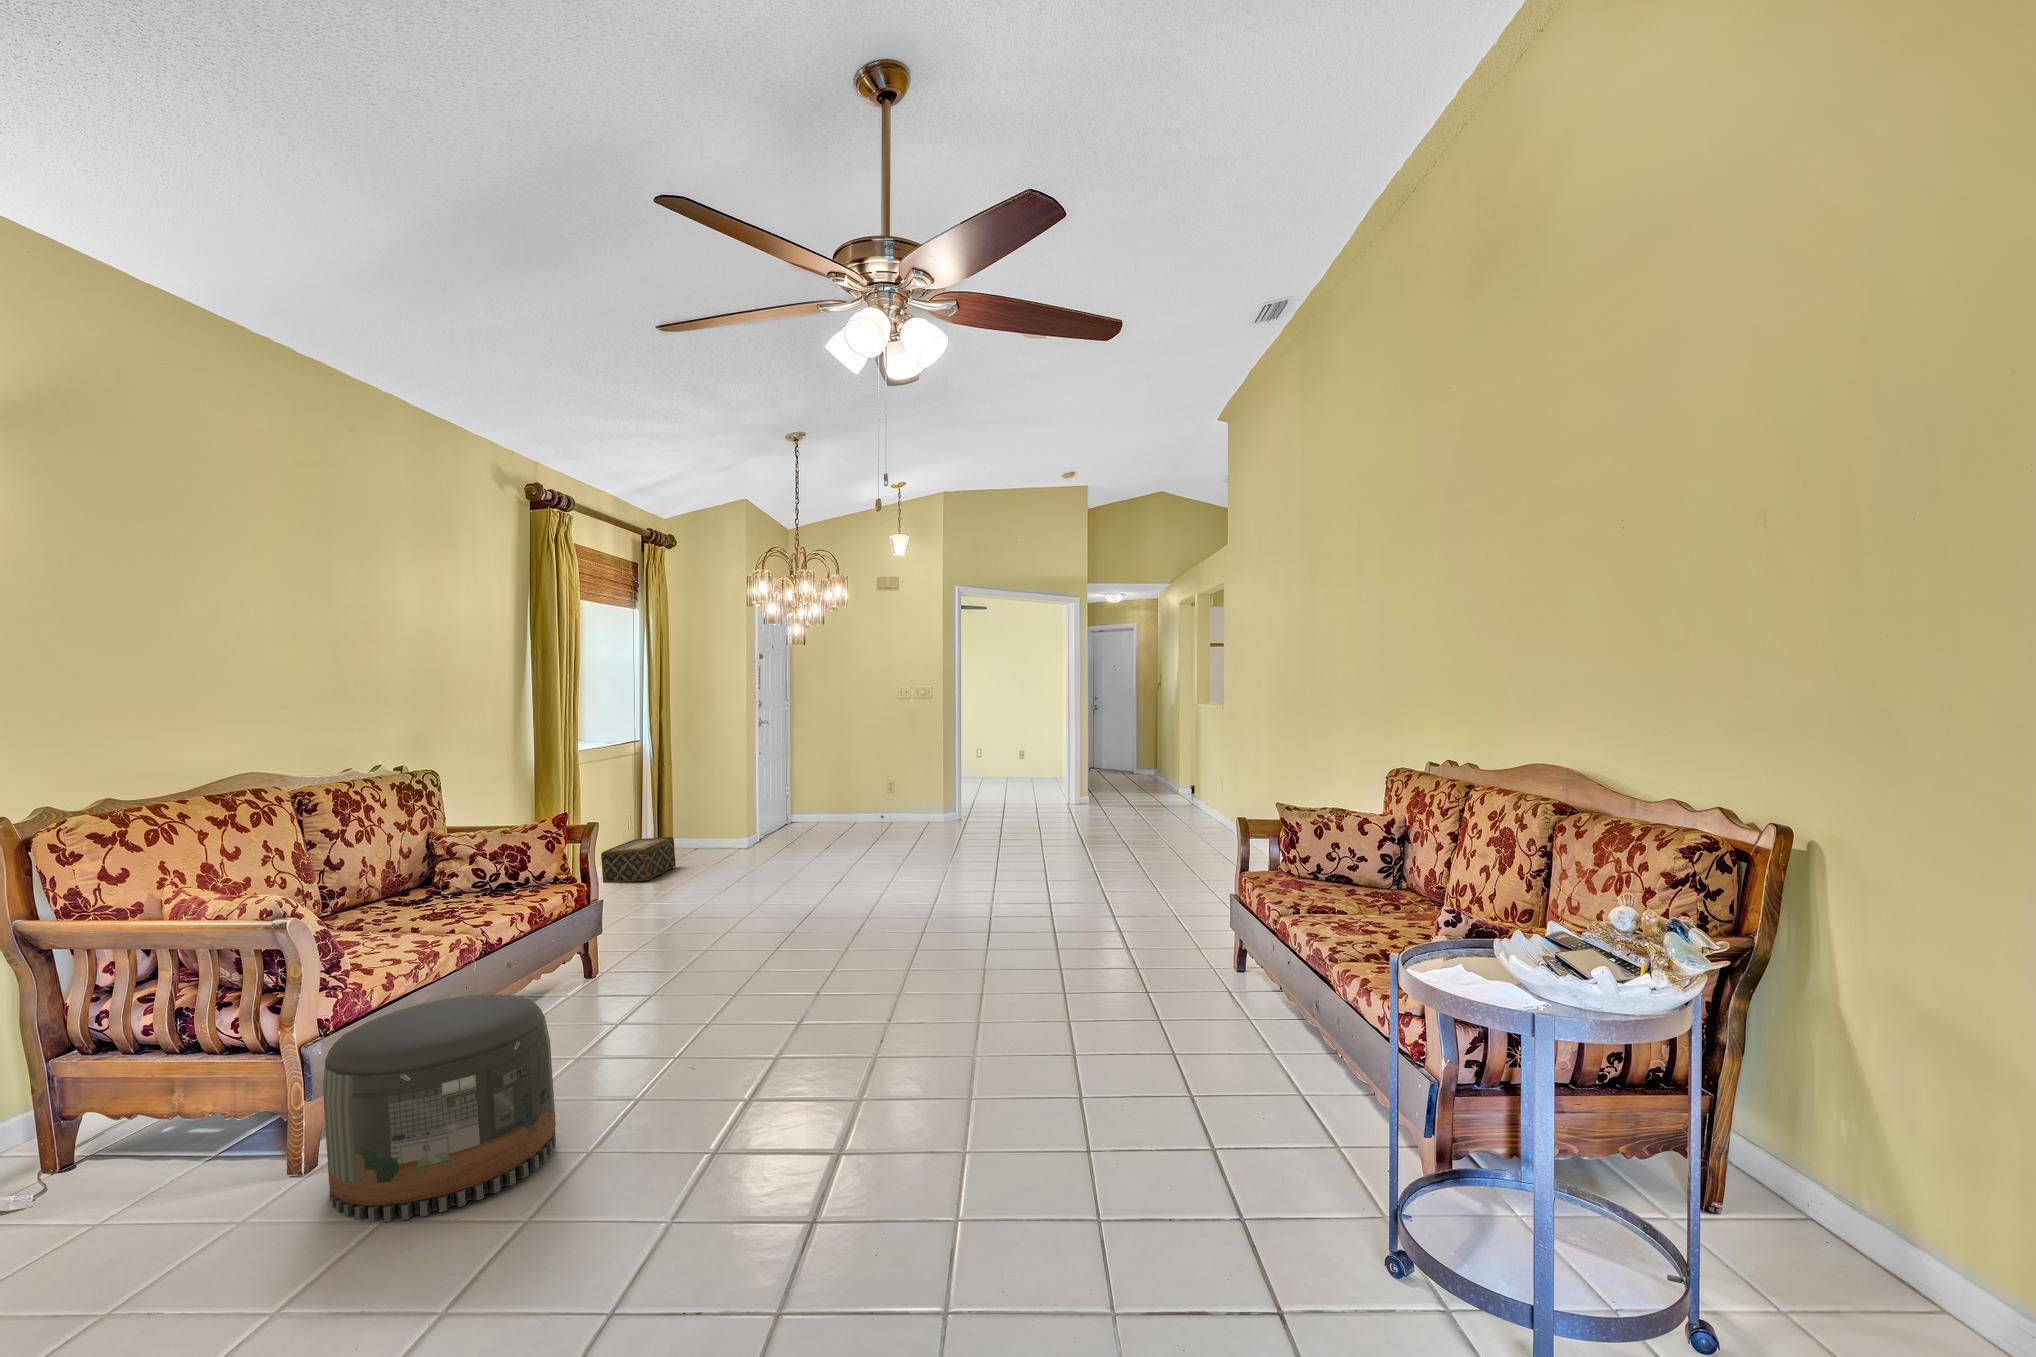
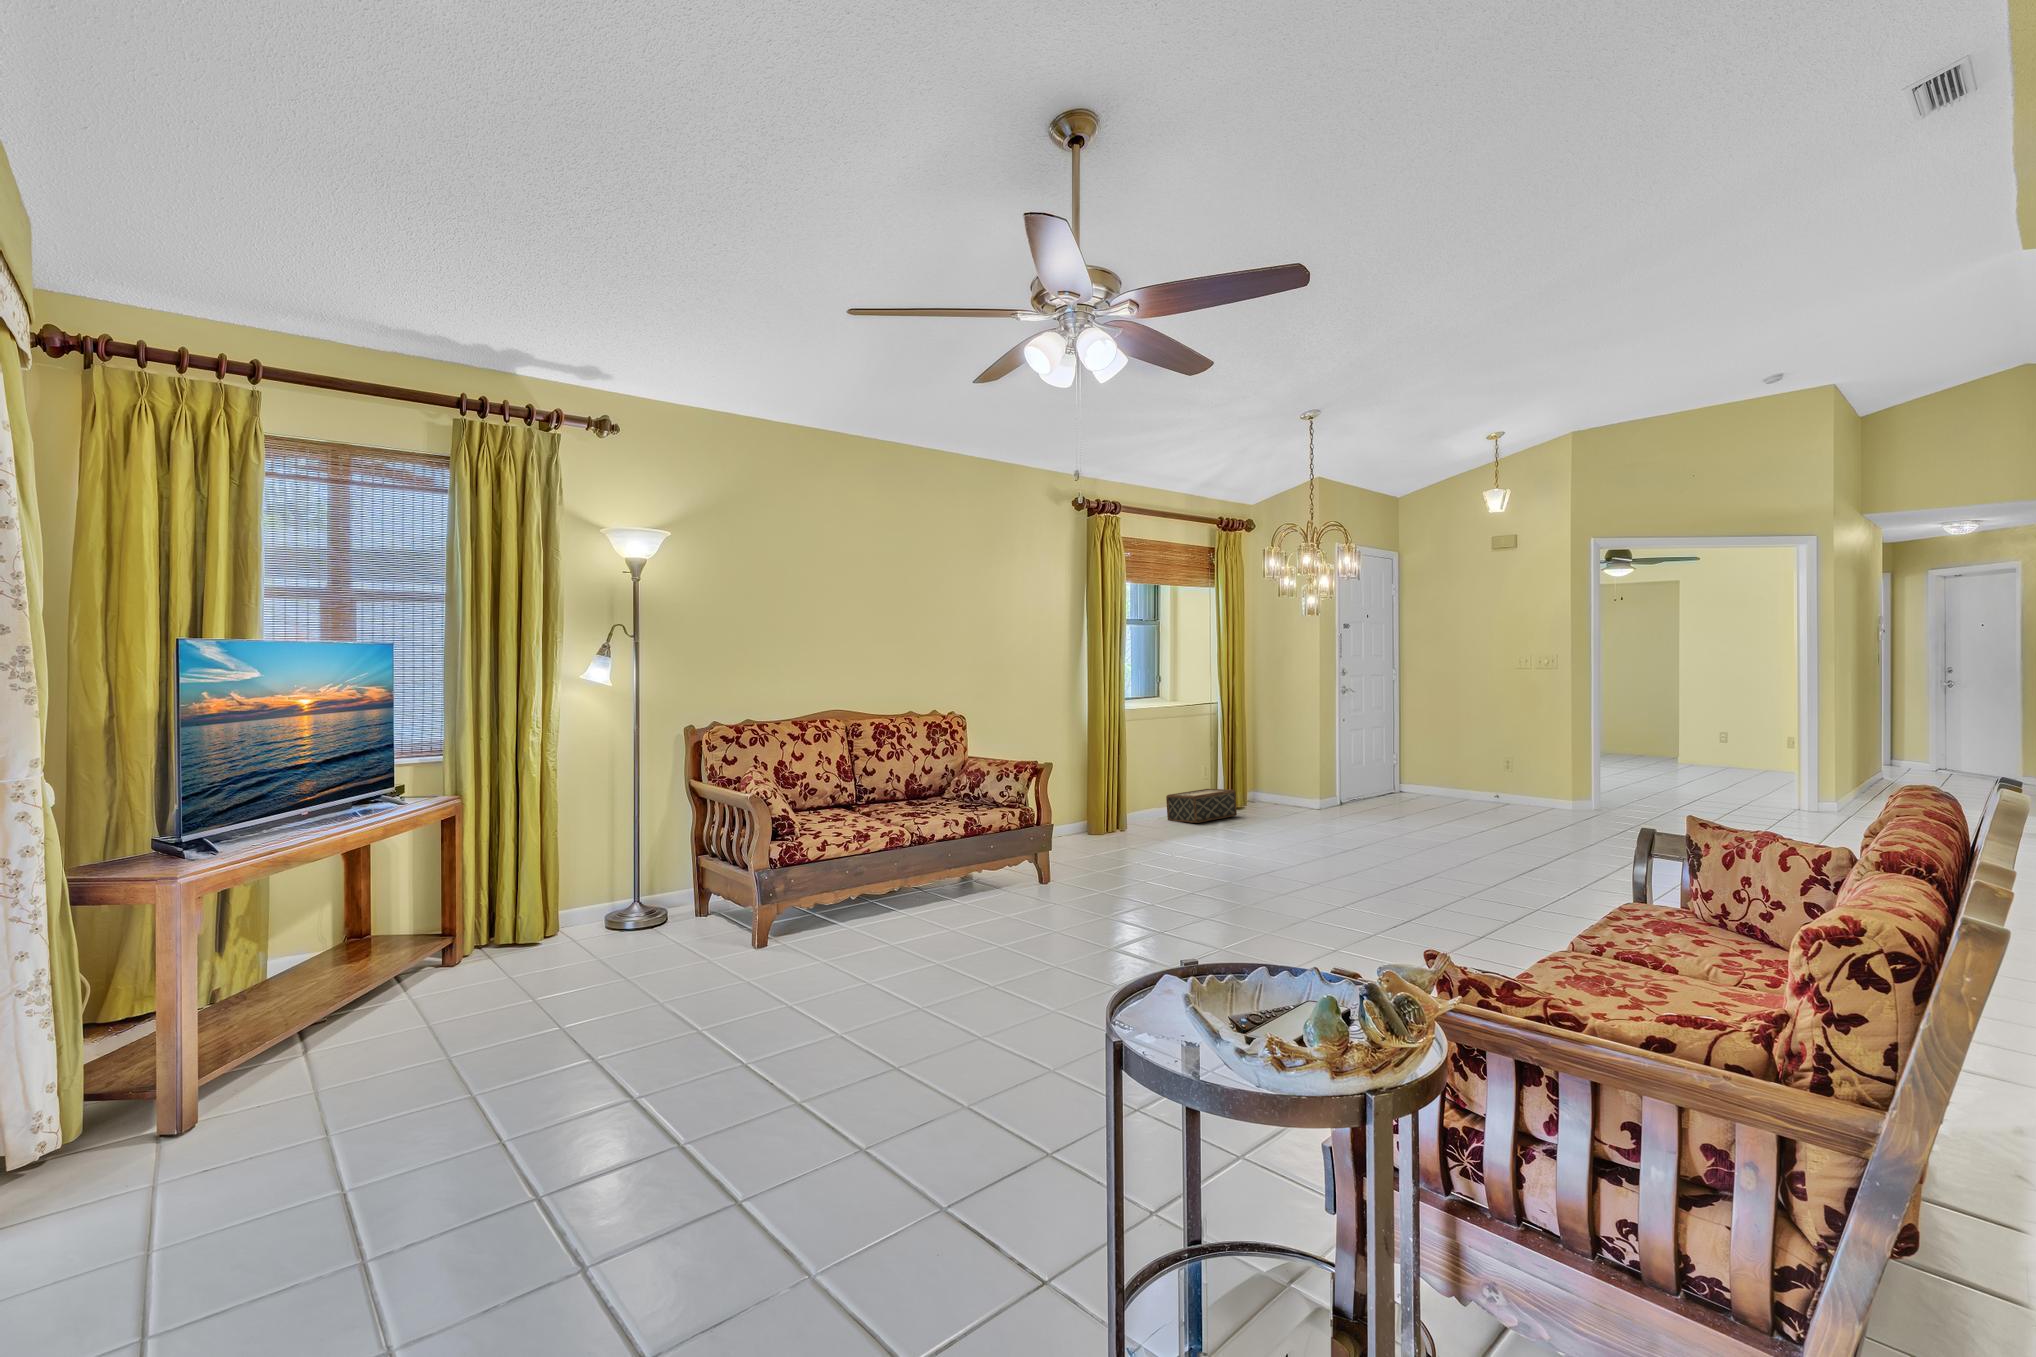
pouf: present [323,994,556,1222] -> none [736,856,865,978]

